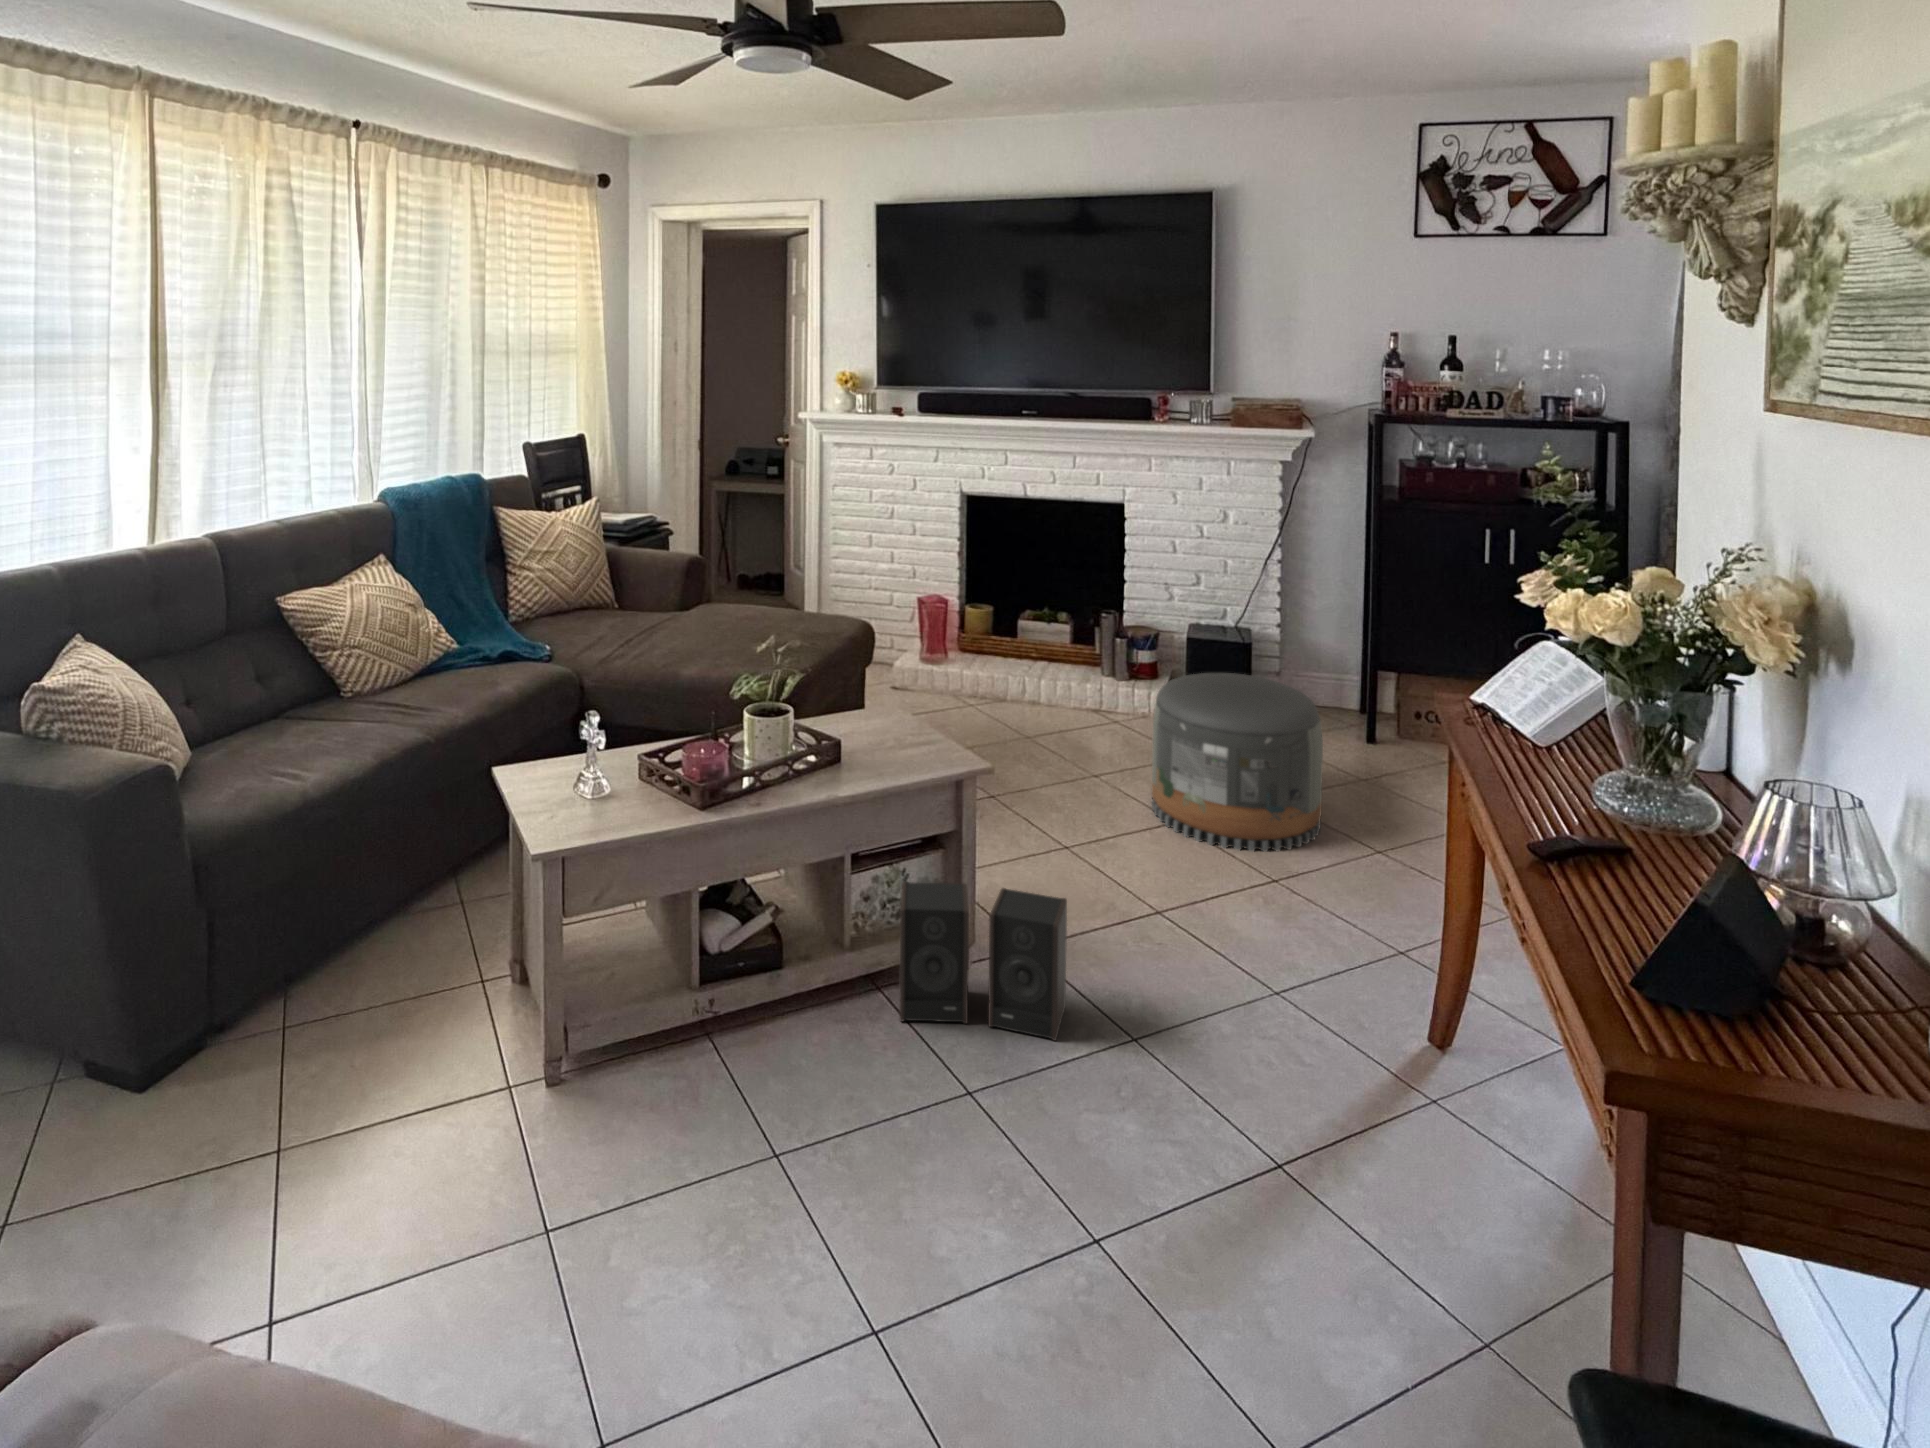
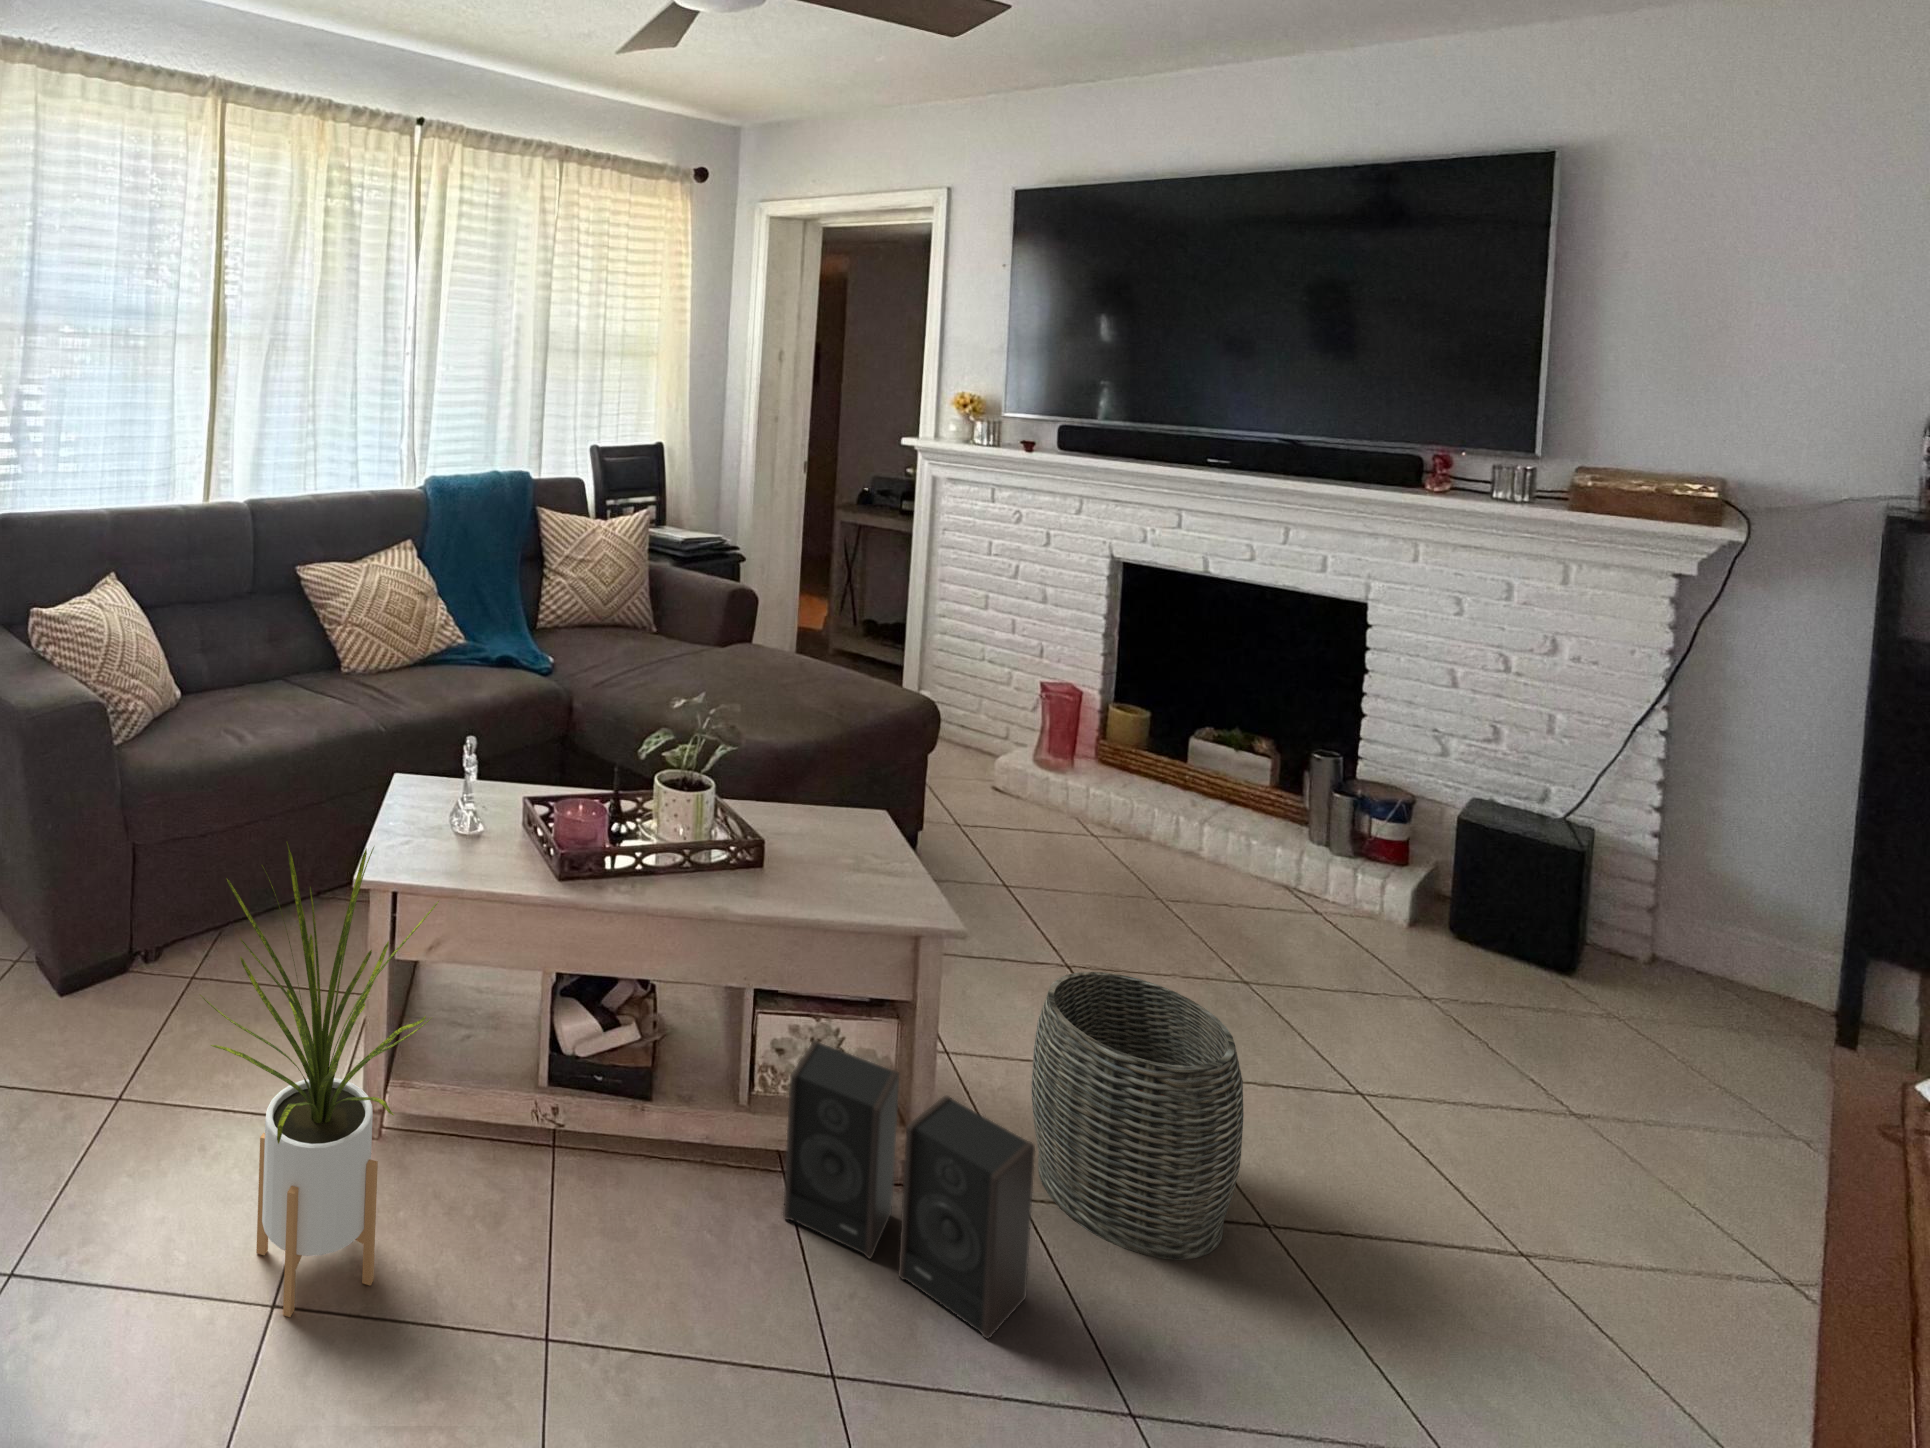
pouf: present [1152,673,1323,852] -> none [1319,876,1663,1211]
woven basket: none [1028,777,1157,956] -> present [1032,972,1244,1260]
house plant: none [452,812,670,1256] -> present [200,843,439,1317]

